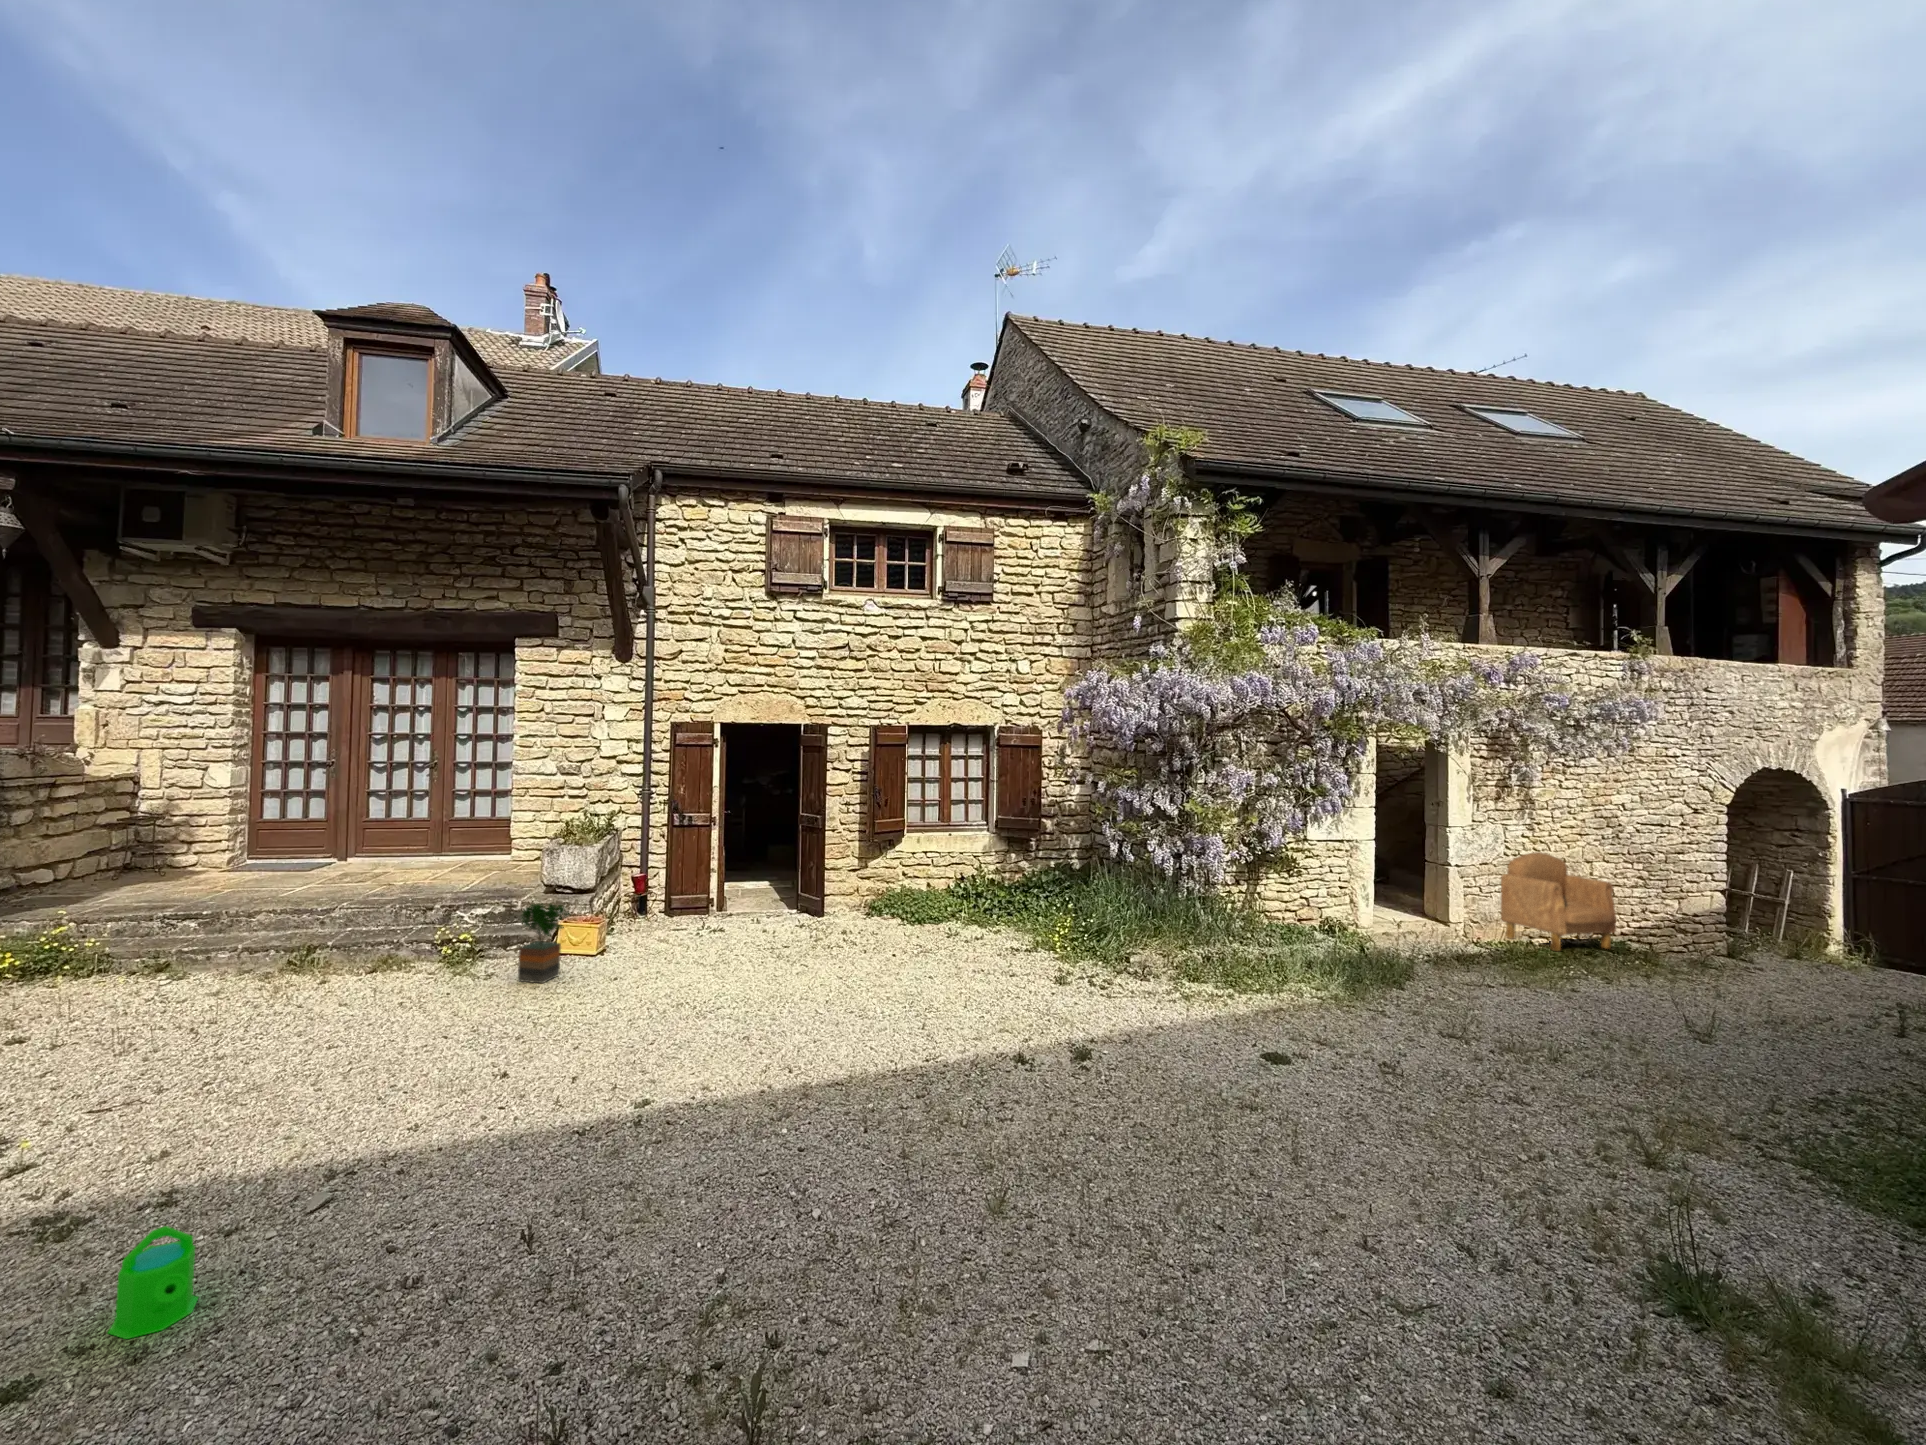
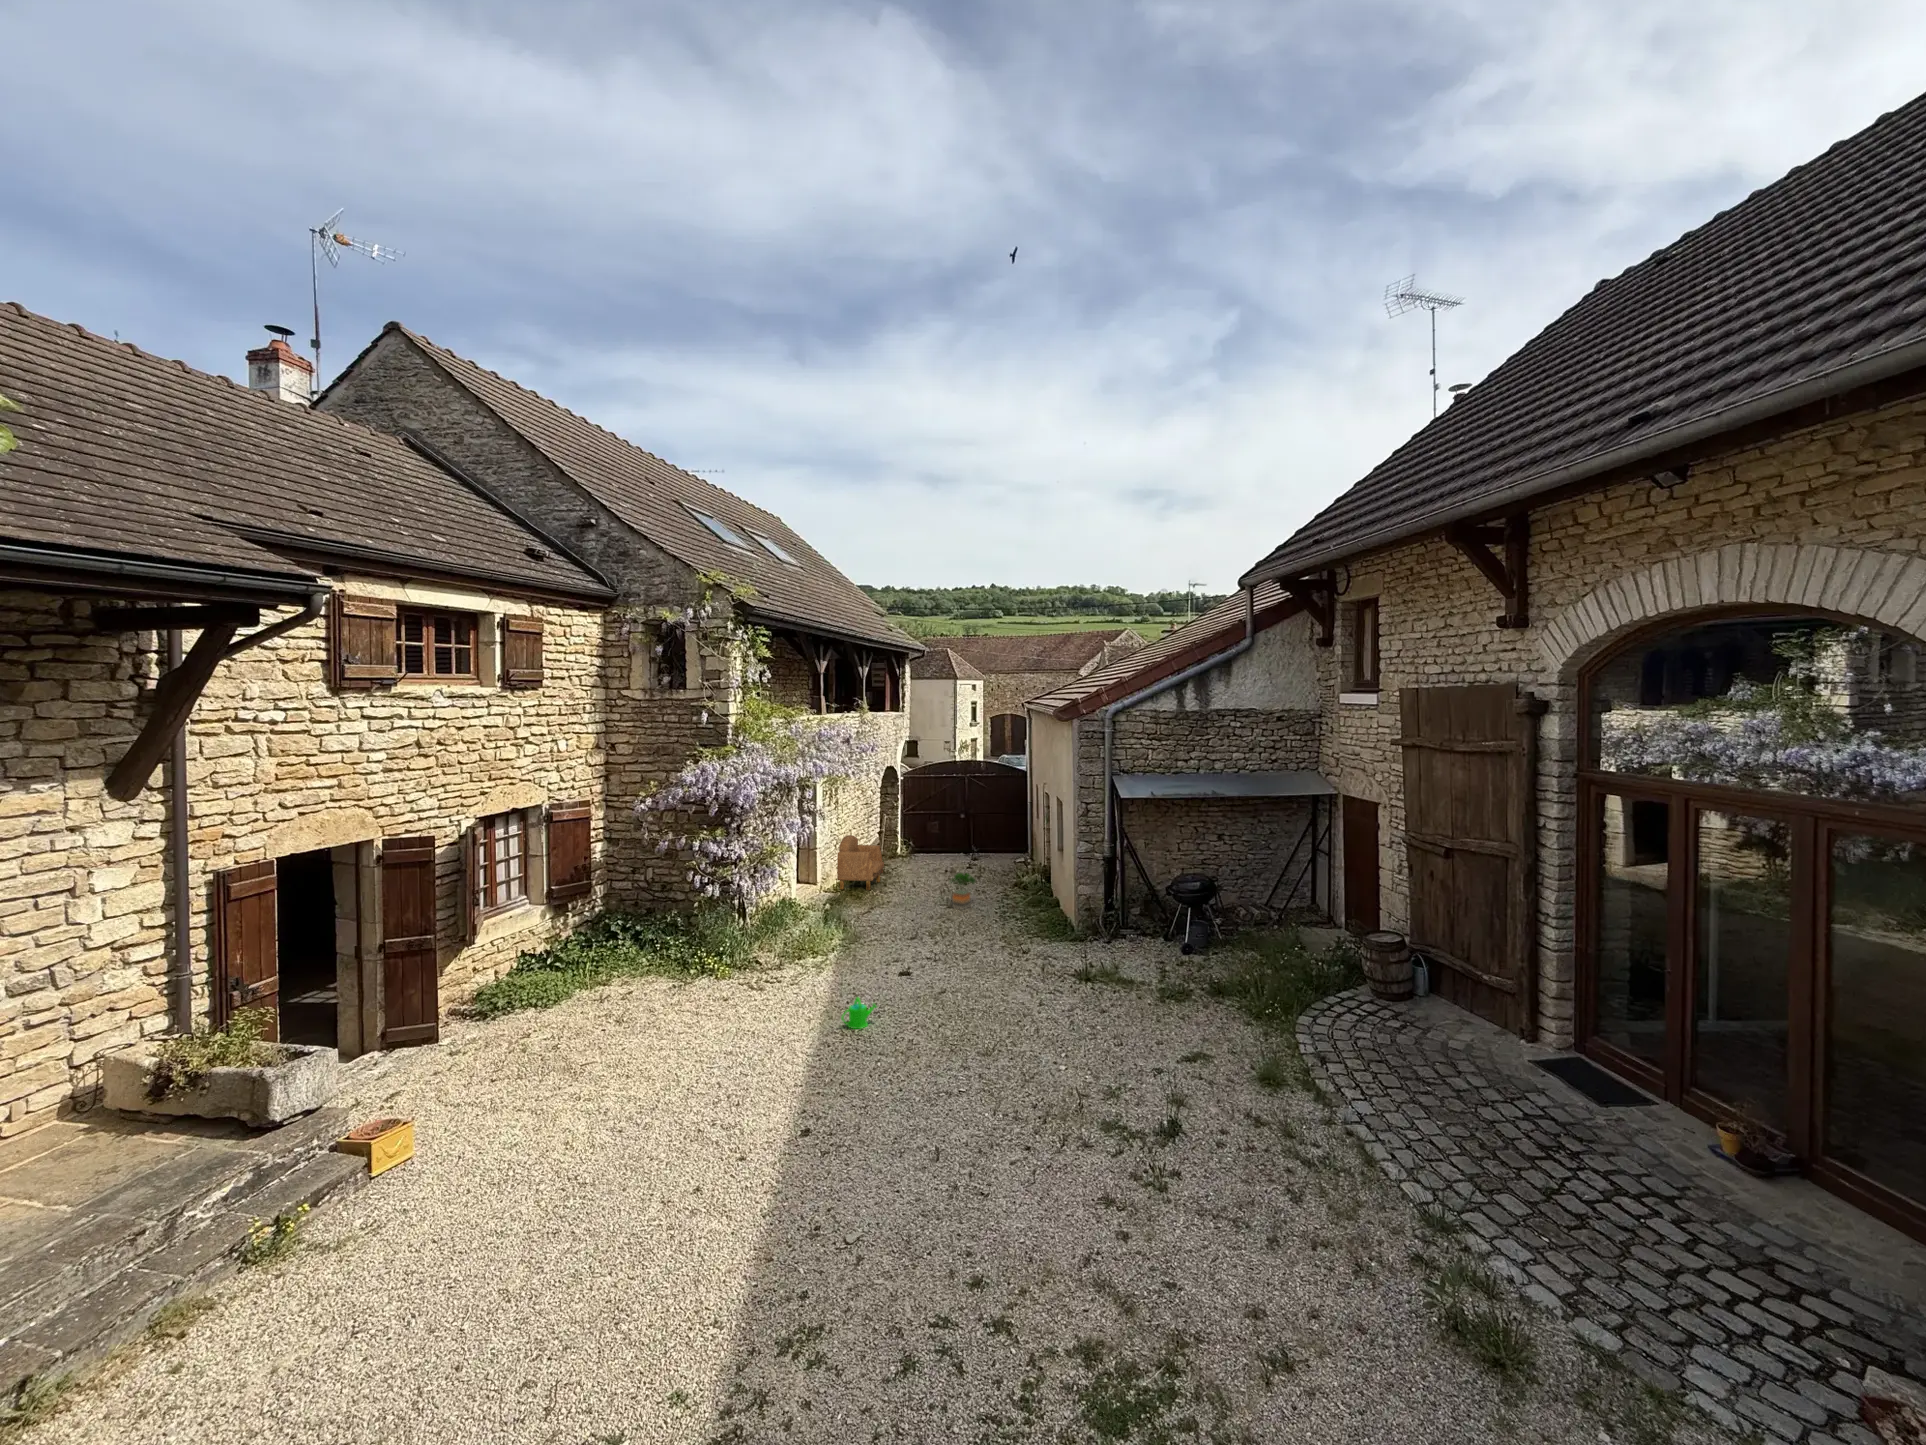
potted tree: present [518,903,570,983] -> present [951,873,975,910]
watering can: present [108,1226,198,1339] -> present [841,997,877,1029]

